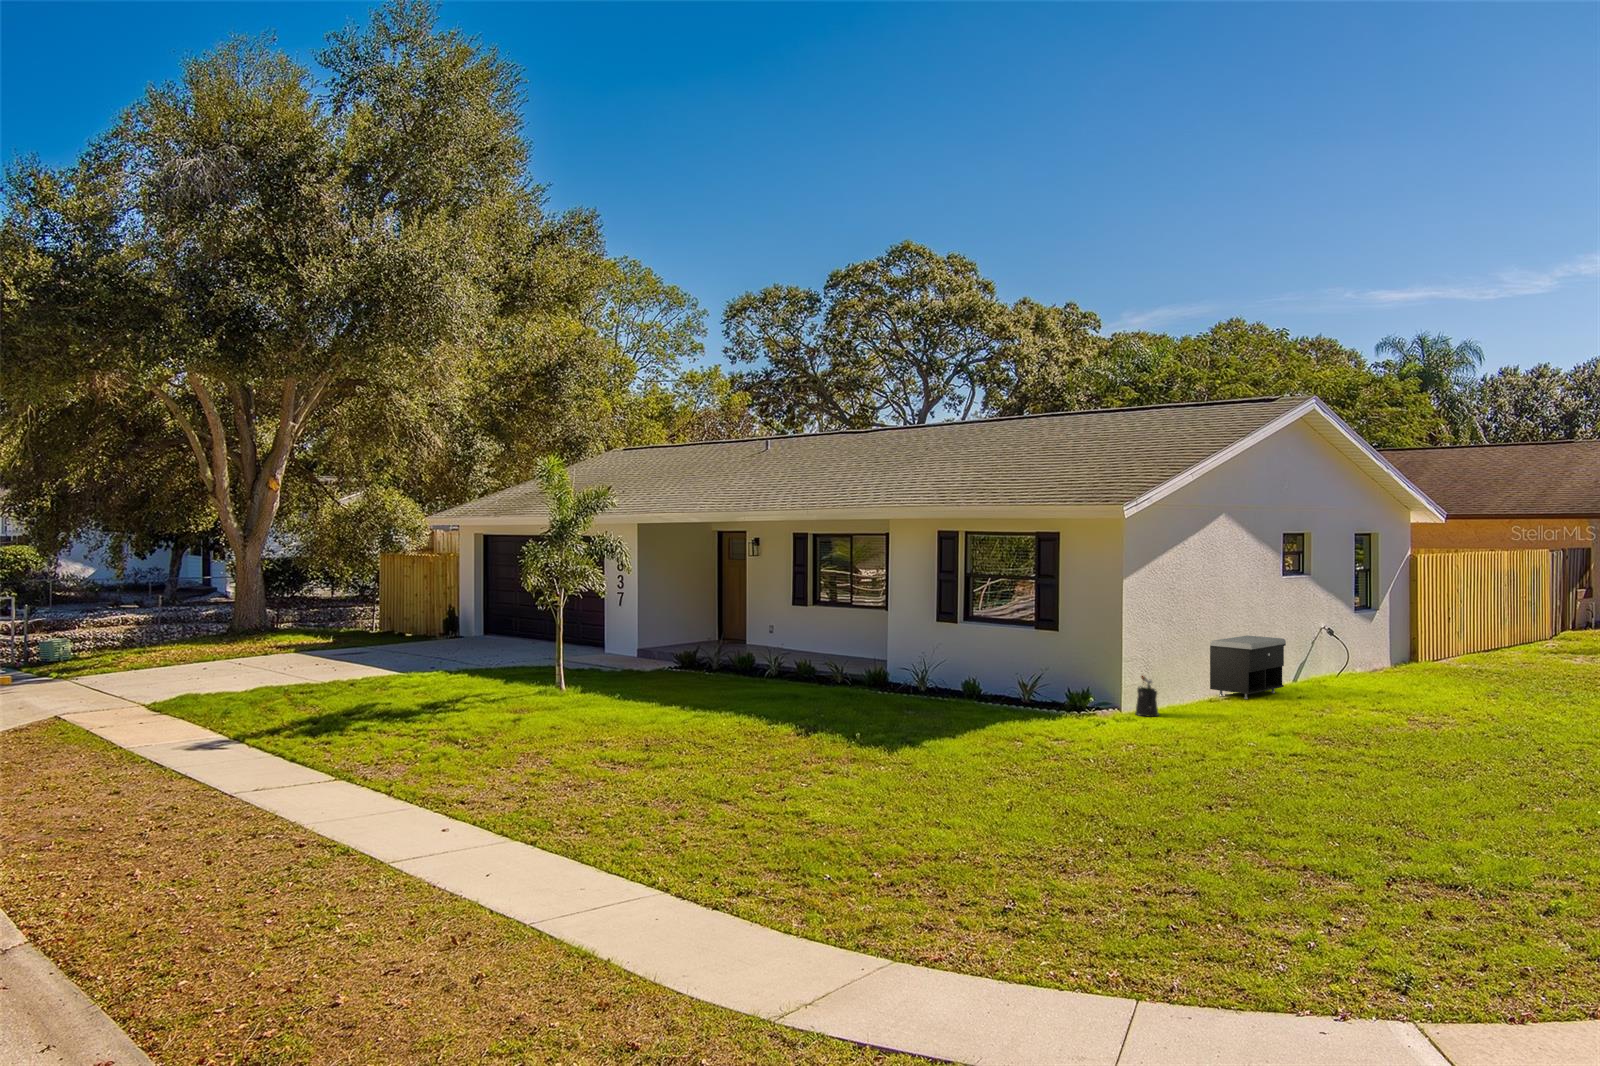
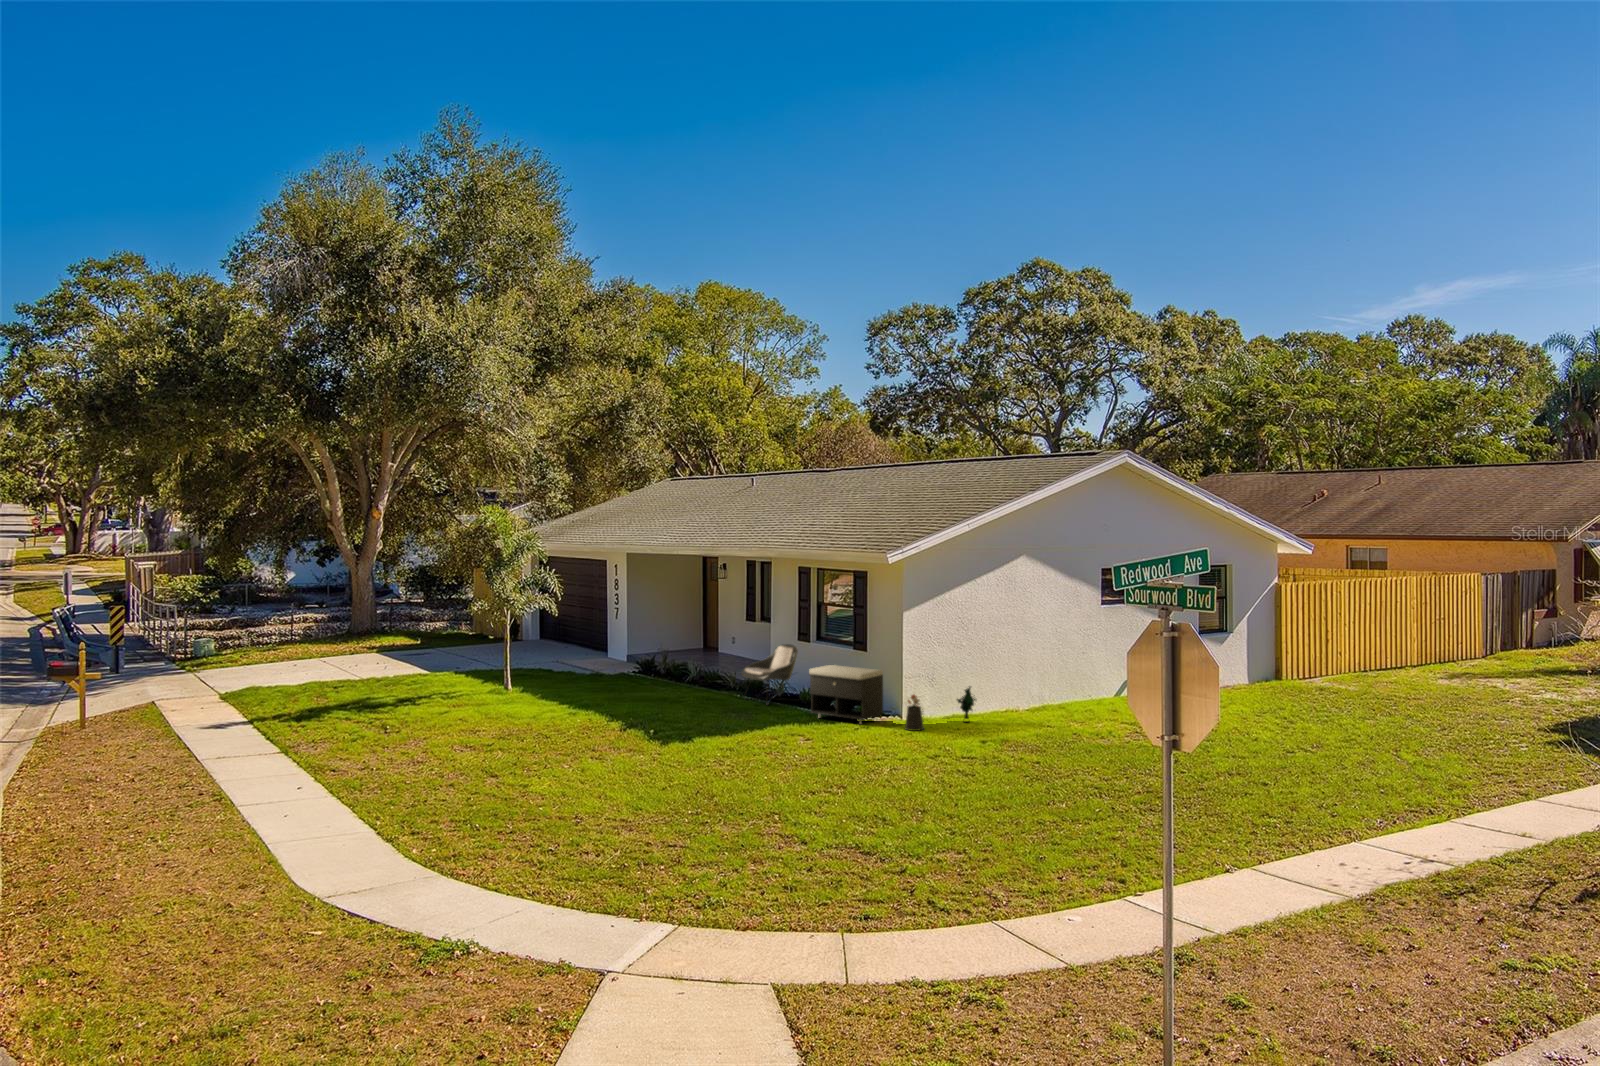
lounge chair: none [877,625,948,698] -> present [741,644,800,704]
storage bench: present [1210,635,1286,699] -> present [809,665,883,724]
decorative plant: none [1171,663,1194,706] -> present [957,687,976,723]

